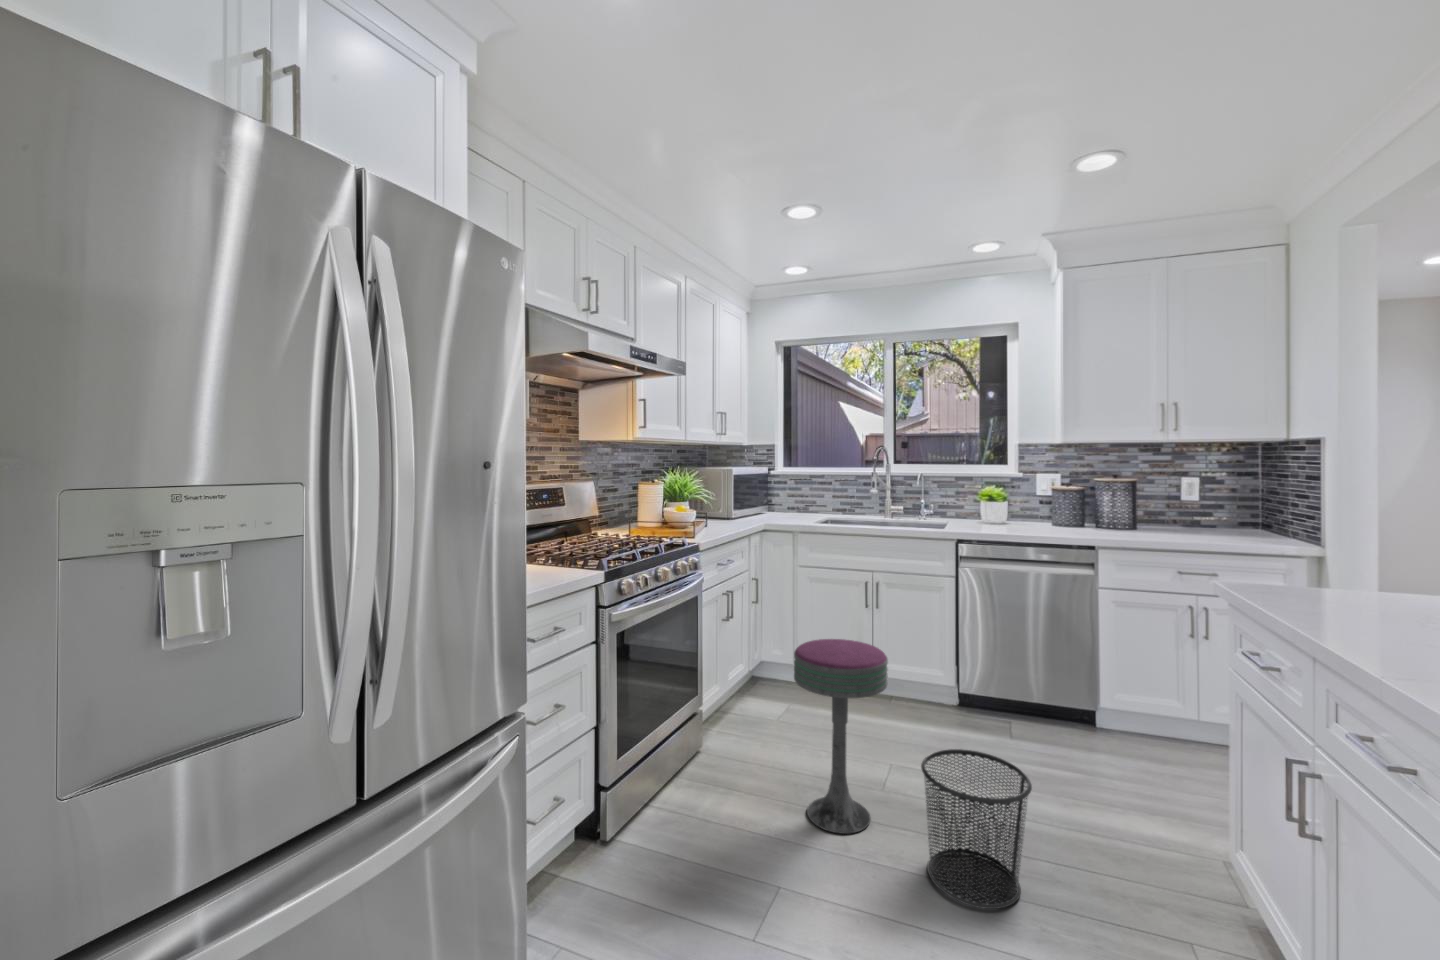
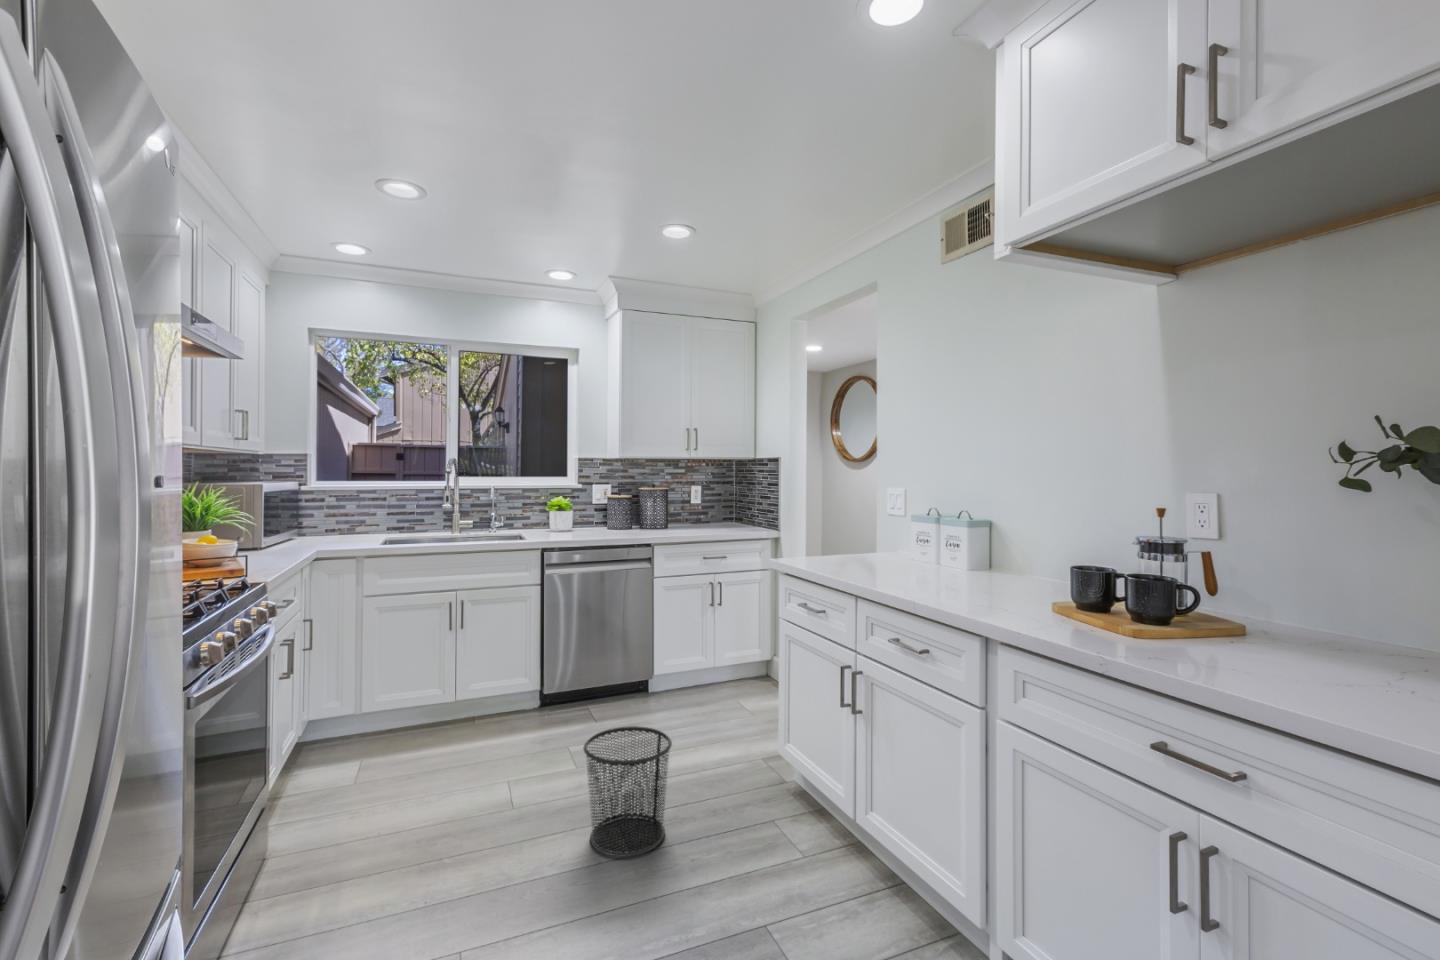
bar stool: present [794,639,888,834] -> none [439,657,539,857]

